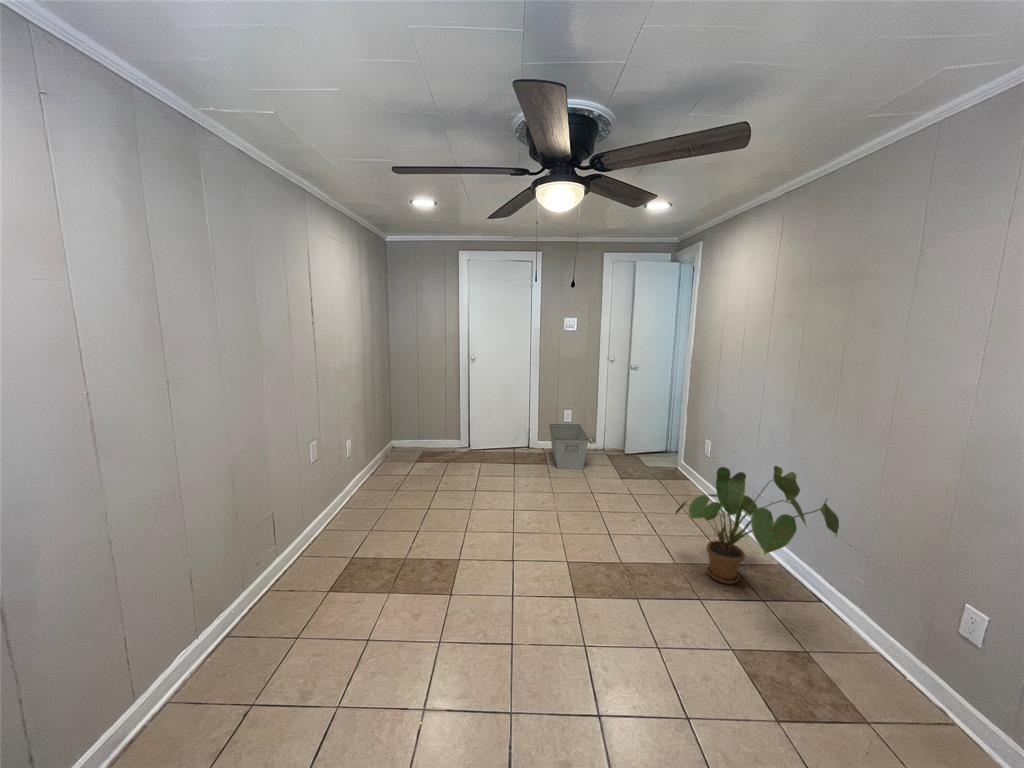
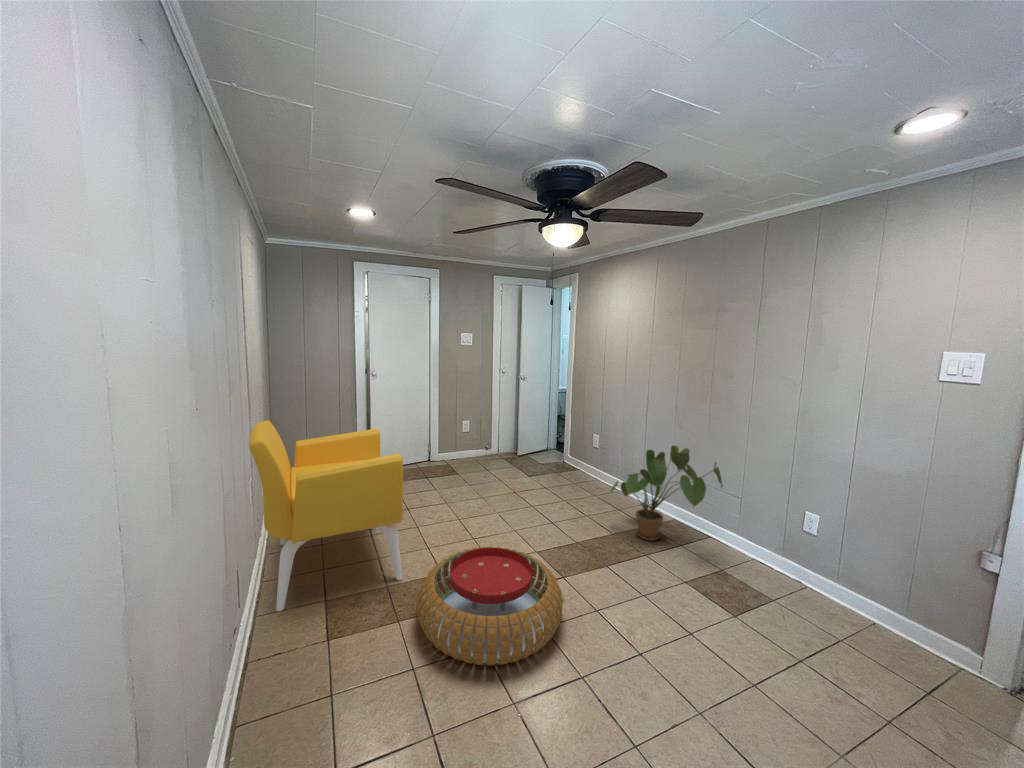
armchair: none [307,398,444,555] -> present [249,420,403,611]
storage bin: present [549,424,589,469] -> none [449,434,497,478]
pouf: none [395,540,545,665] -> present [417,546,563,666]

